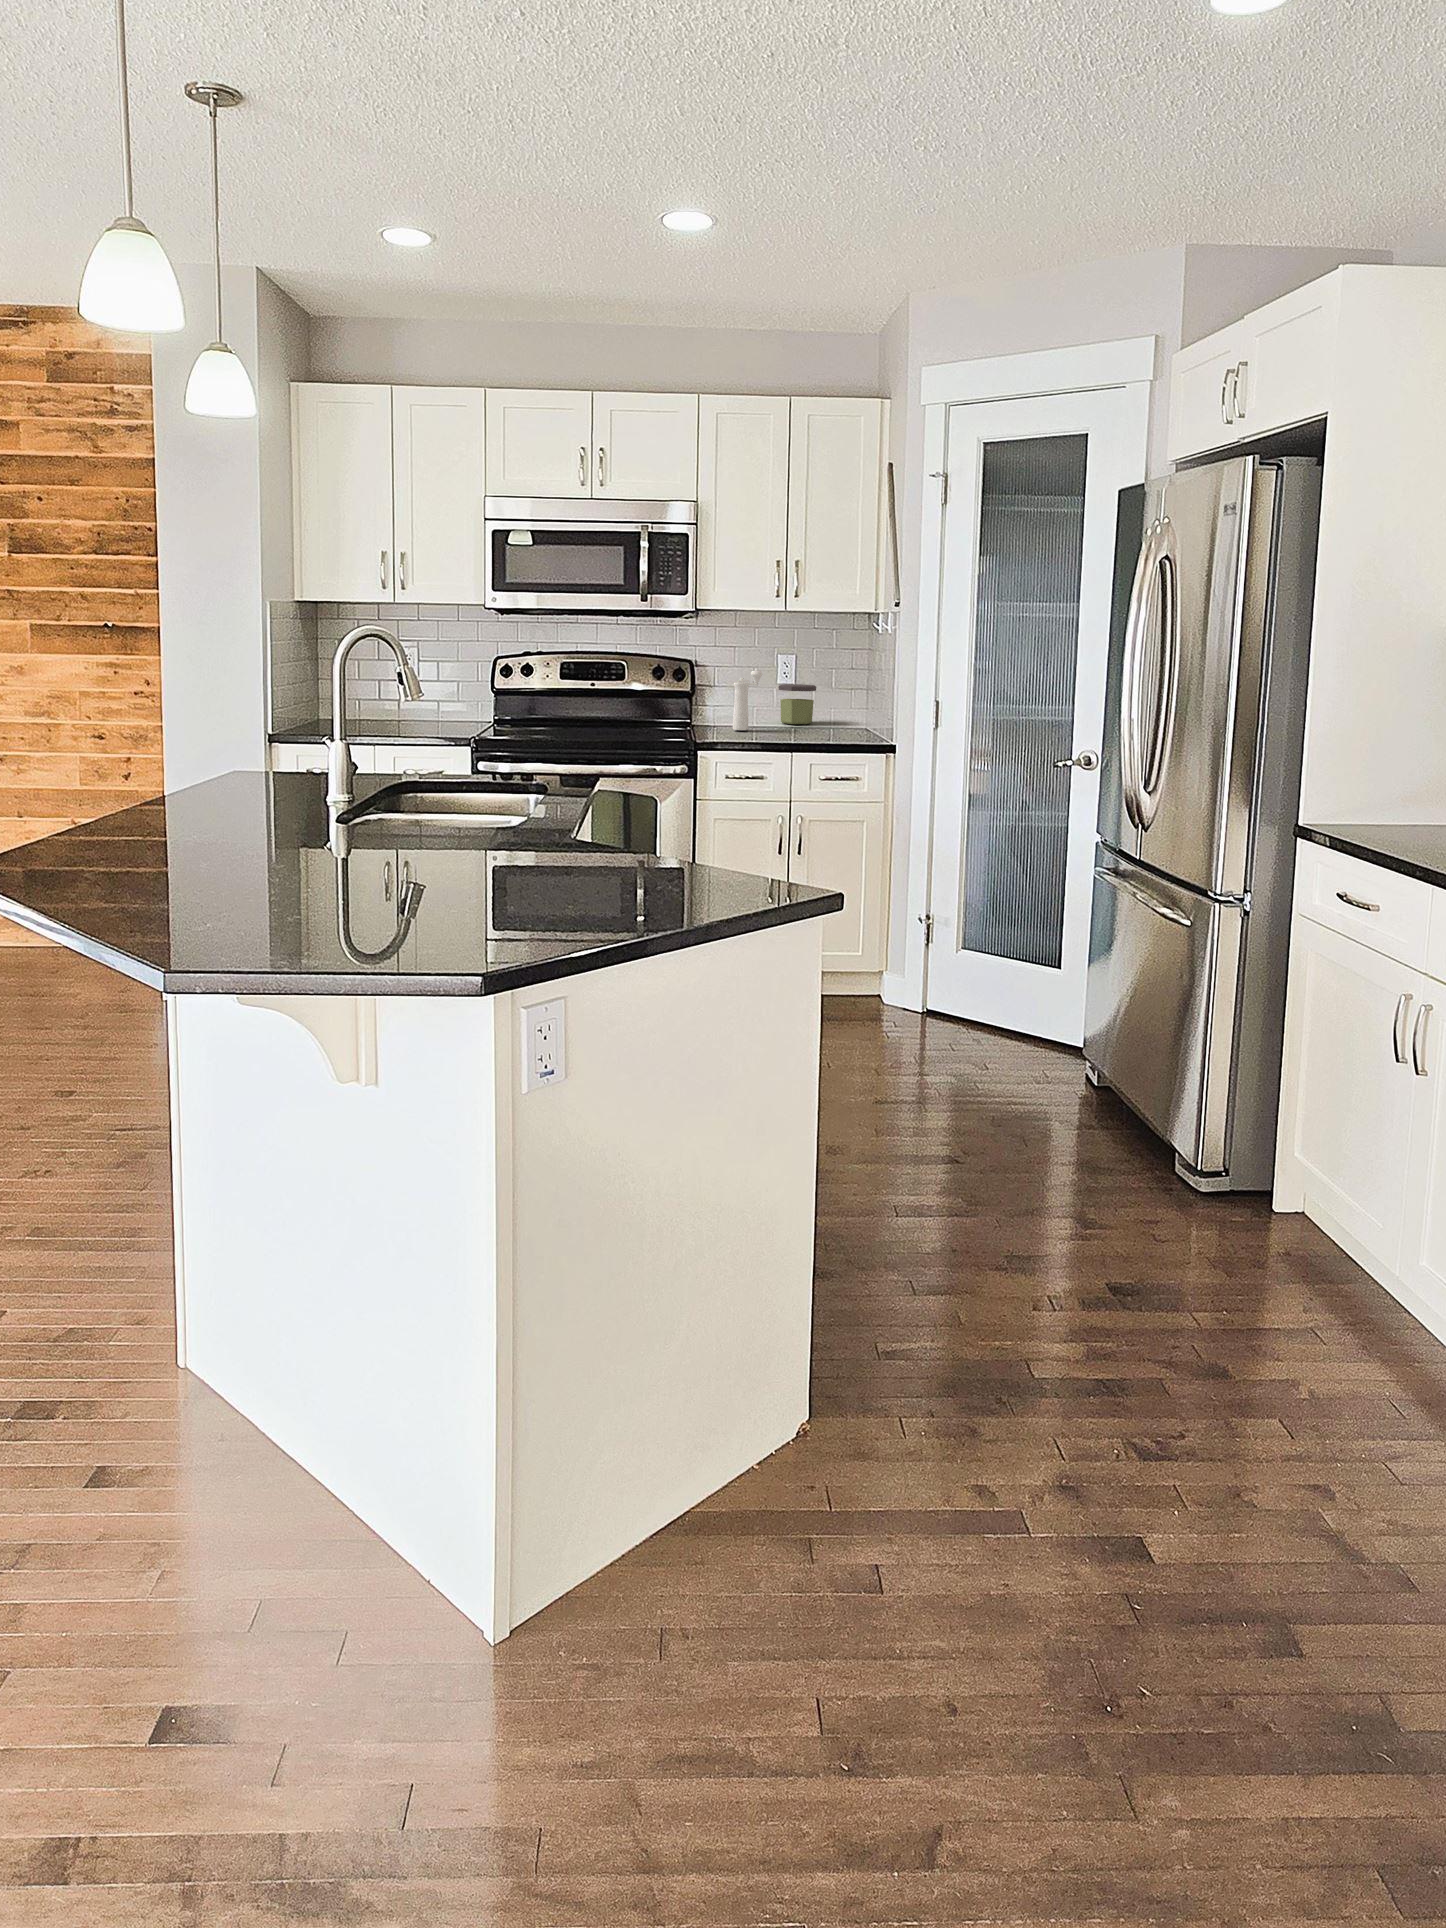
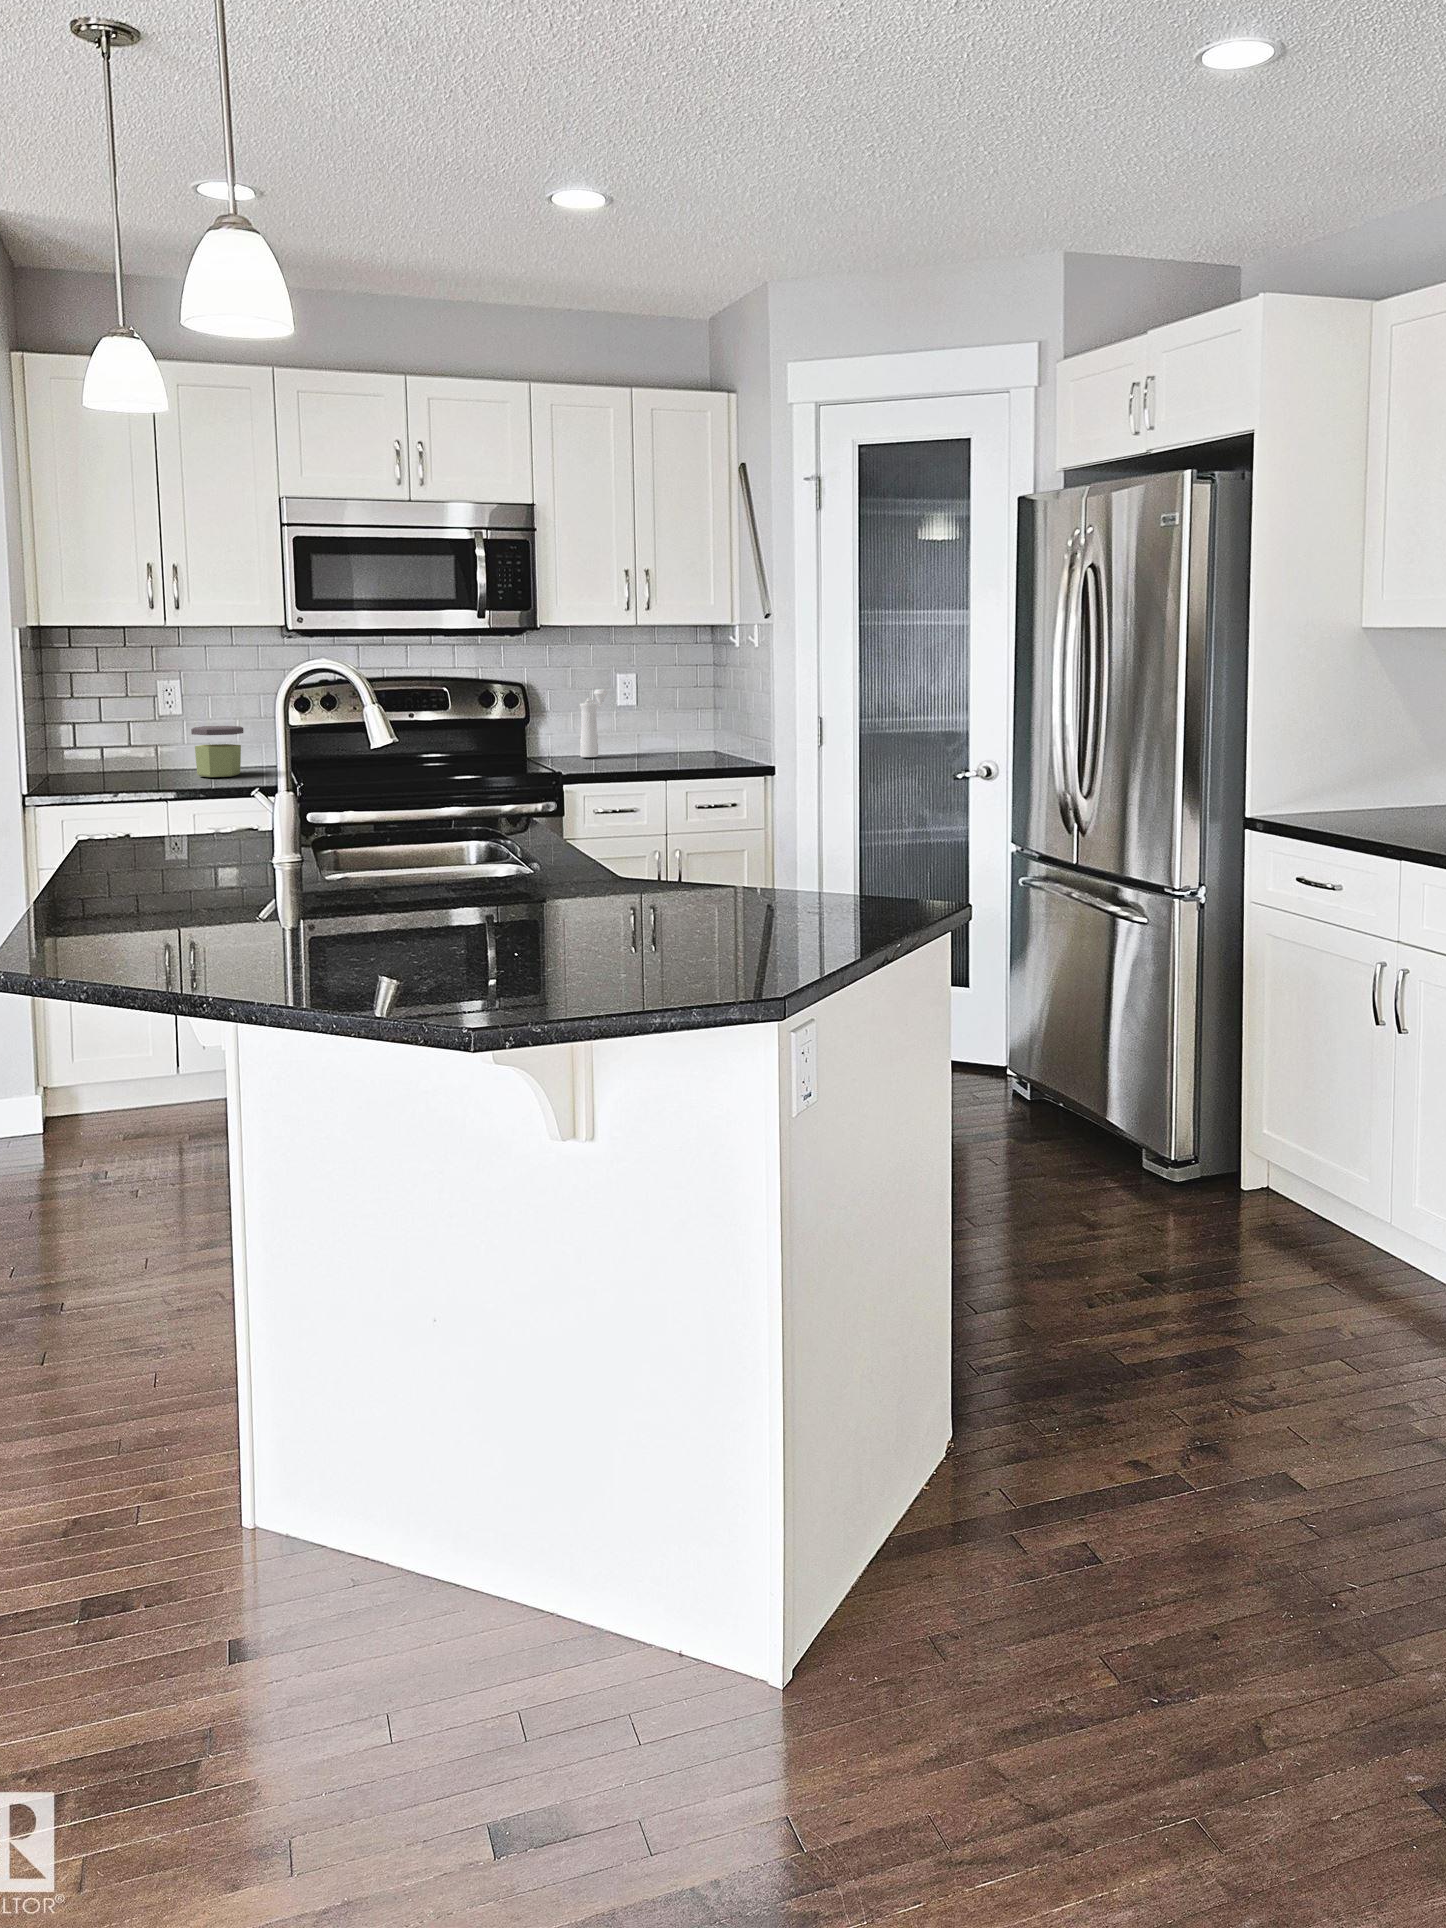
jar: present [779,684,816,724] -> present [191,726,243,777]

